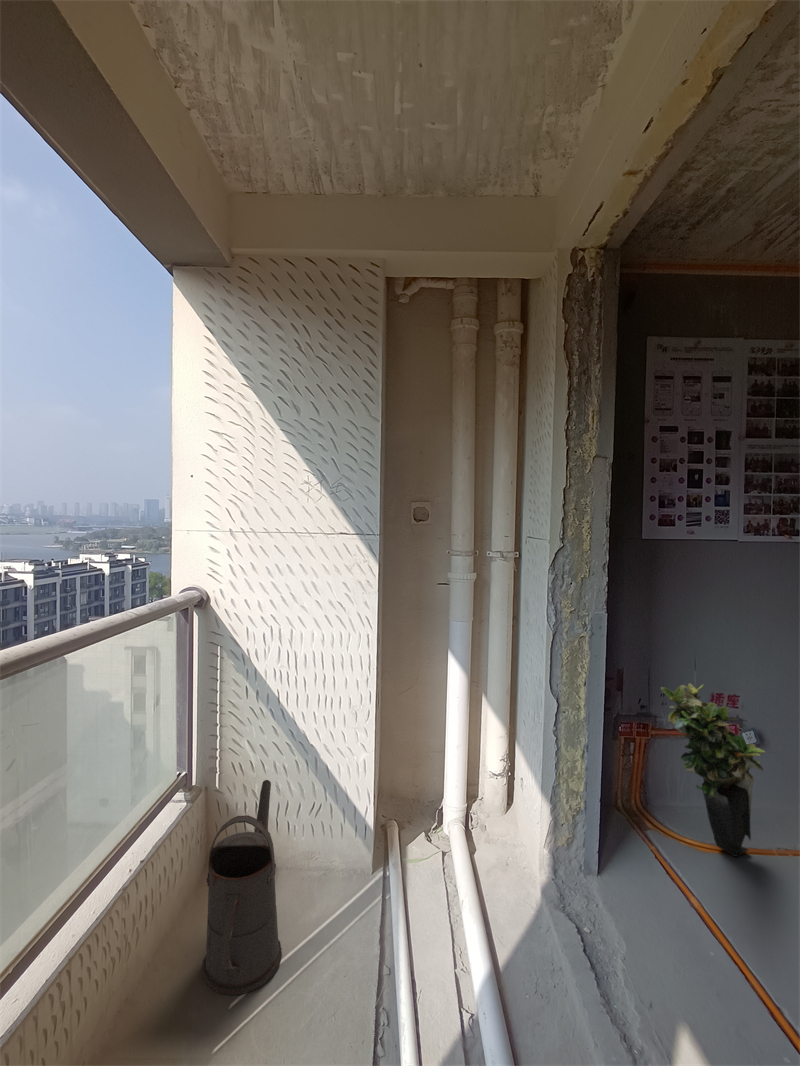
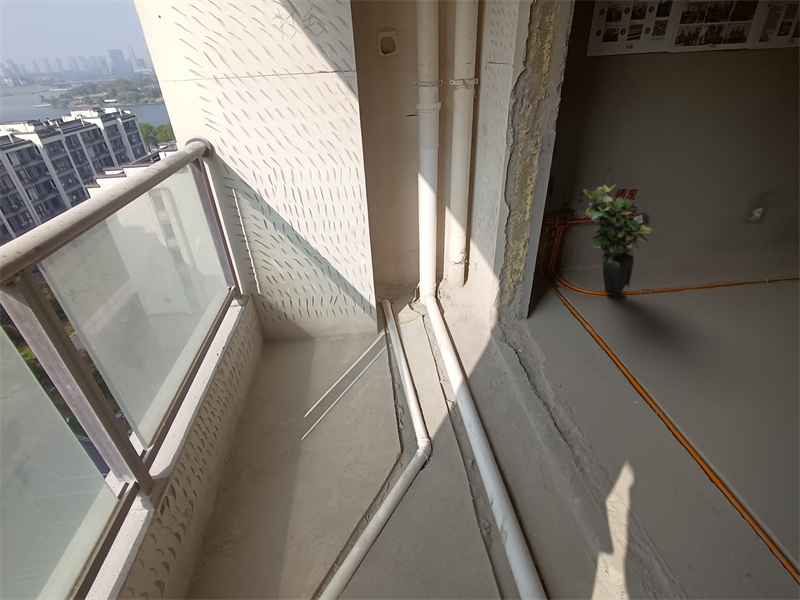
watering can: present [203,780,282,995] -> none [266,285,328,411]

